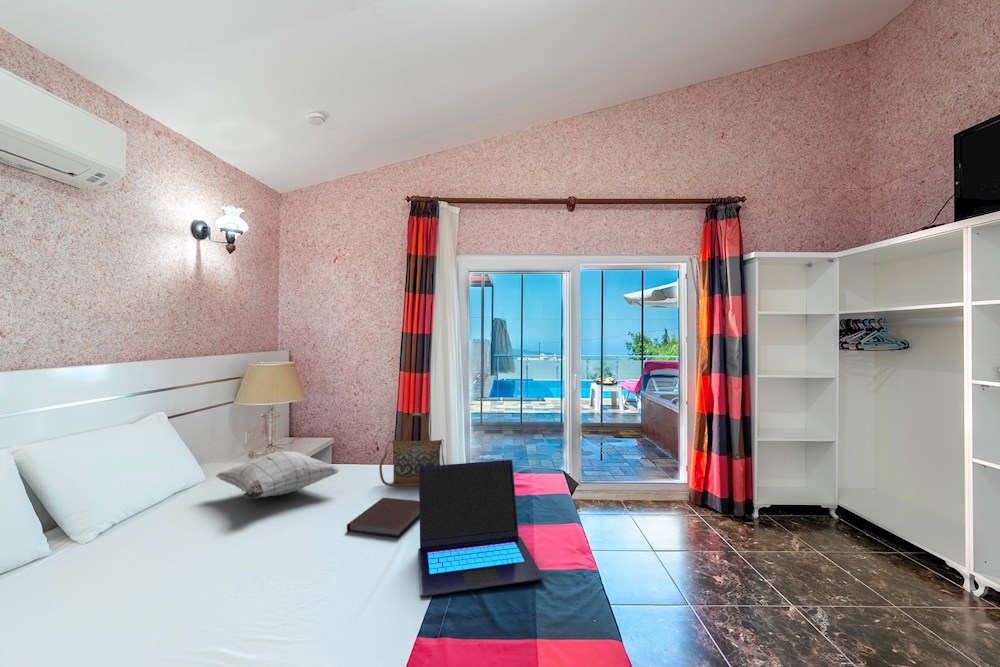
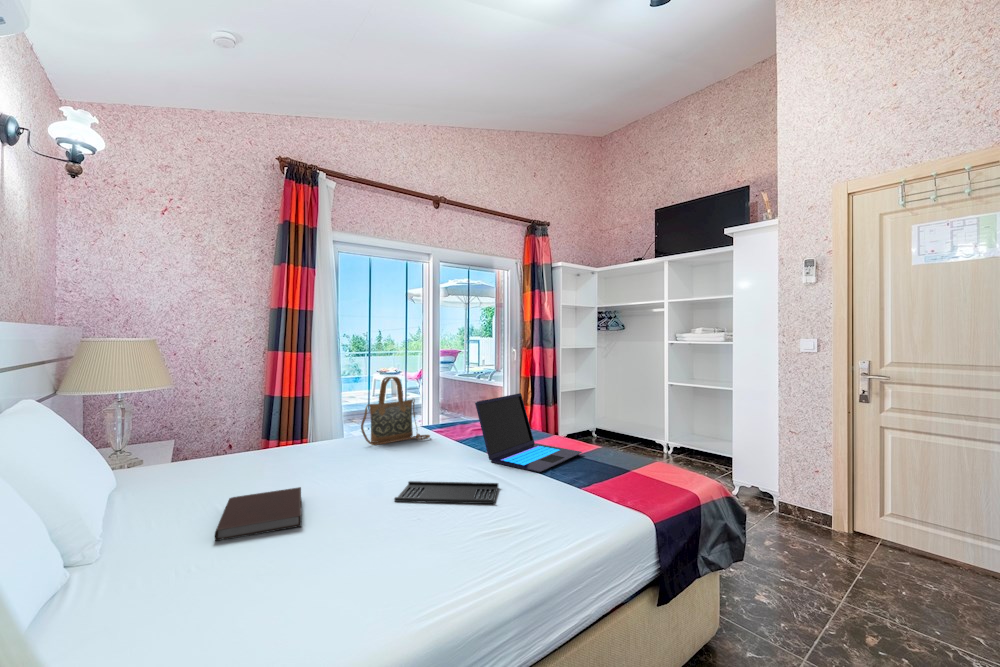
pillow: present [216,451,340,499] -> none [205,421,344,468]
notebook: present [347,498,420,538] -> present [215,487,301,541]
tray: none [226,554,330,635] -> present [394,481,498,504]

